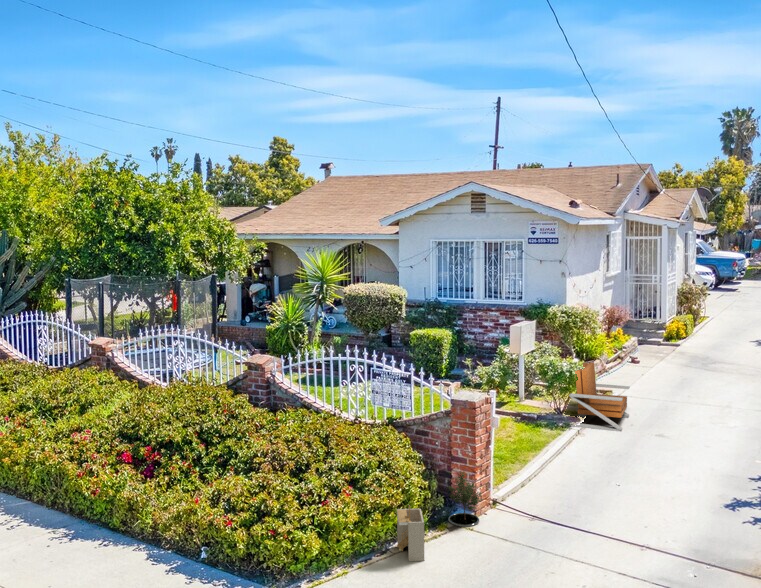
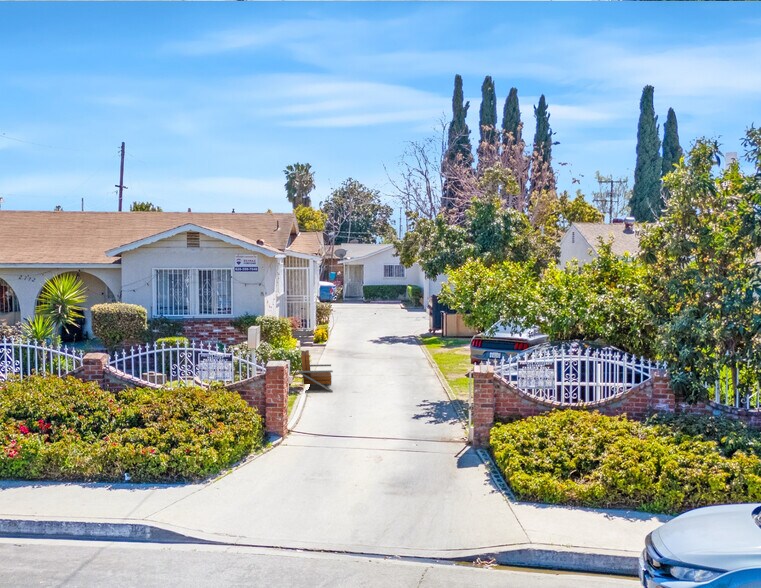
potted tree: present [448,473,483,527] -> none [266,410,290,447]
storage bin: present [397,505,424,561] -> none [249,431,272,465]

